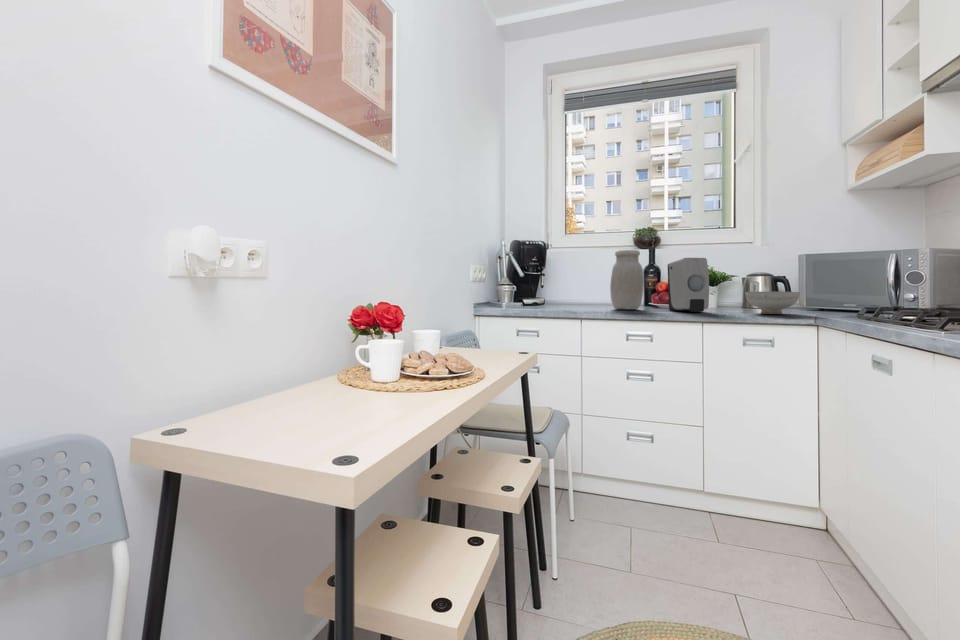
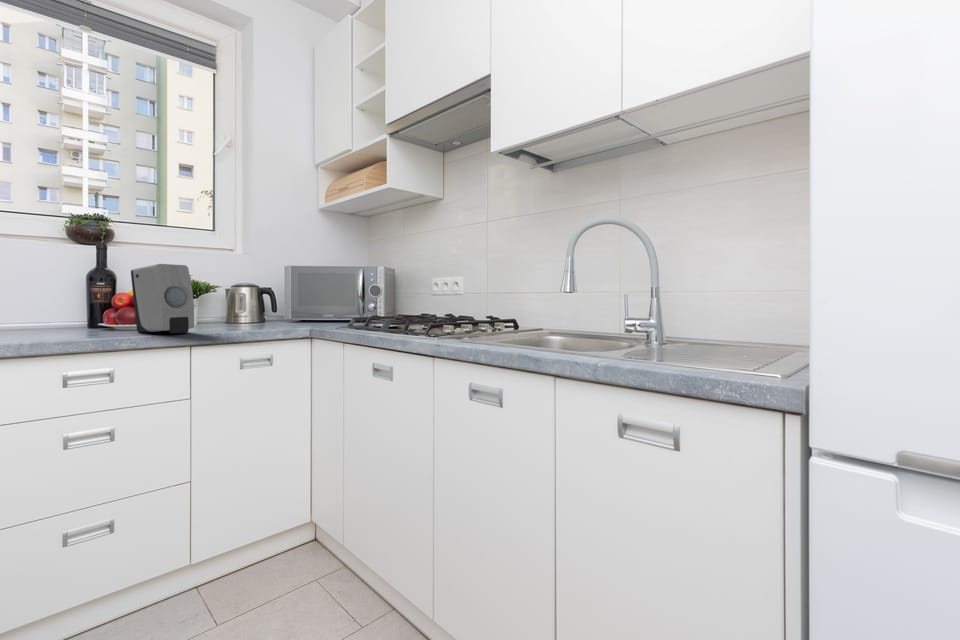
jar: present [610,250,644,309] -> none [29,246,93,335]
ceramic bowl: present [745,291,800,314] -> none [237,305,292,331]

